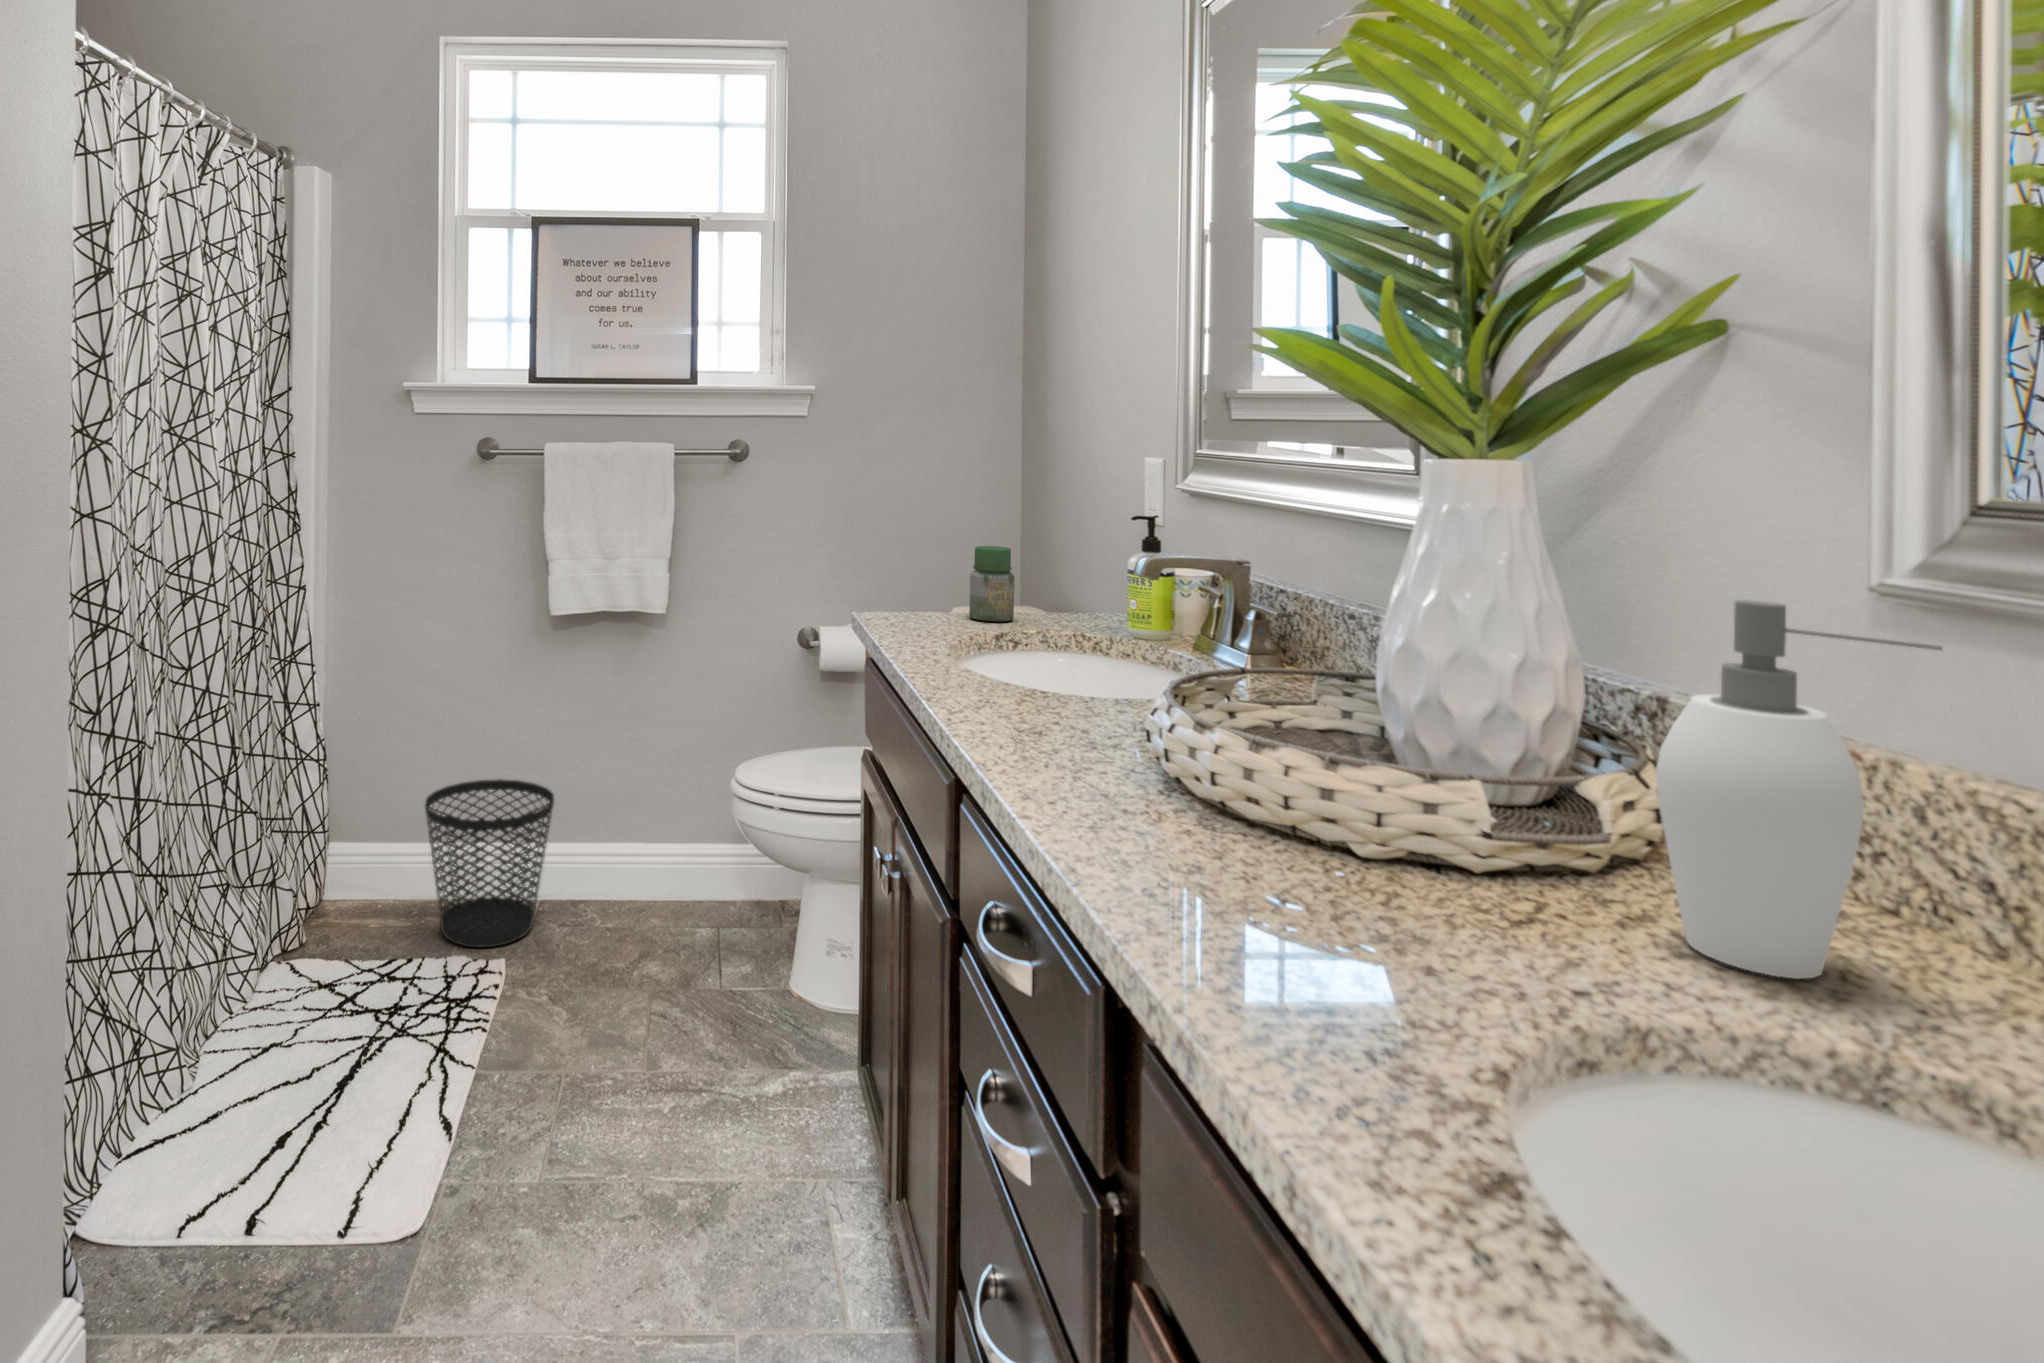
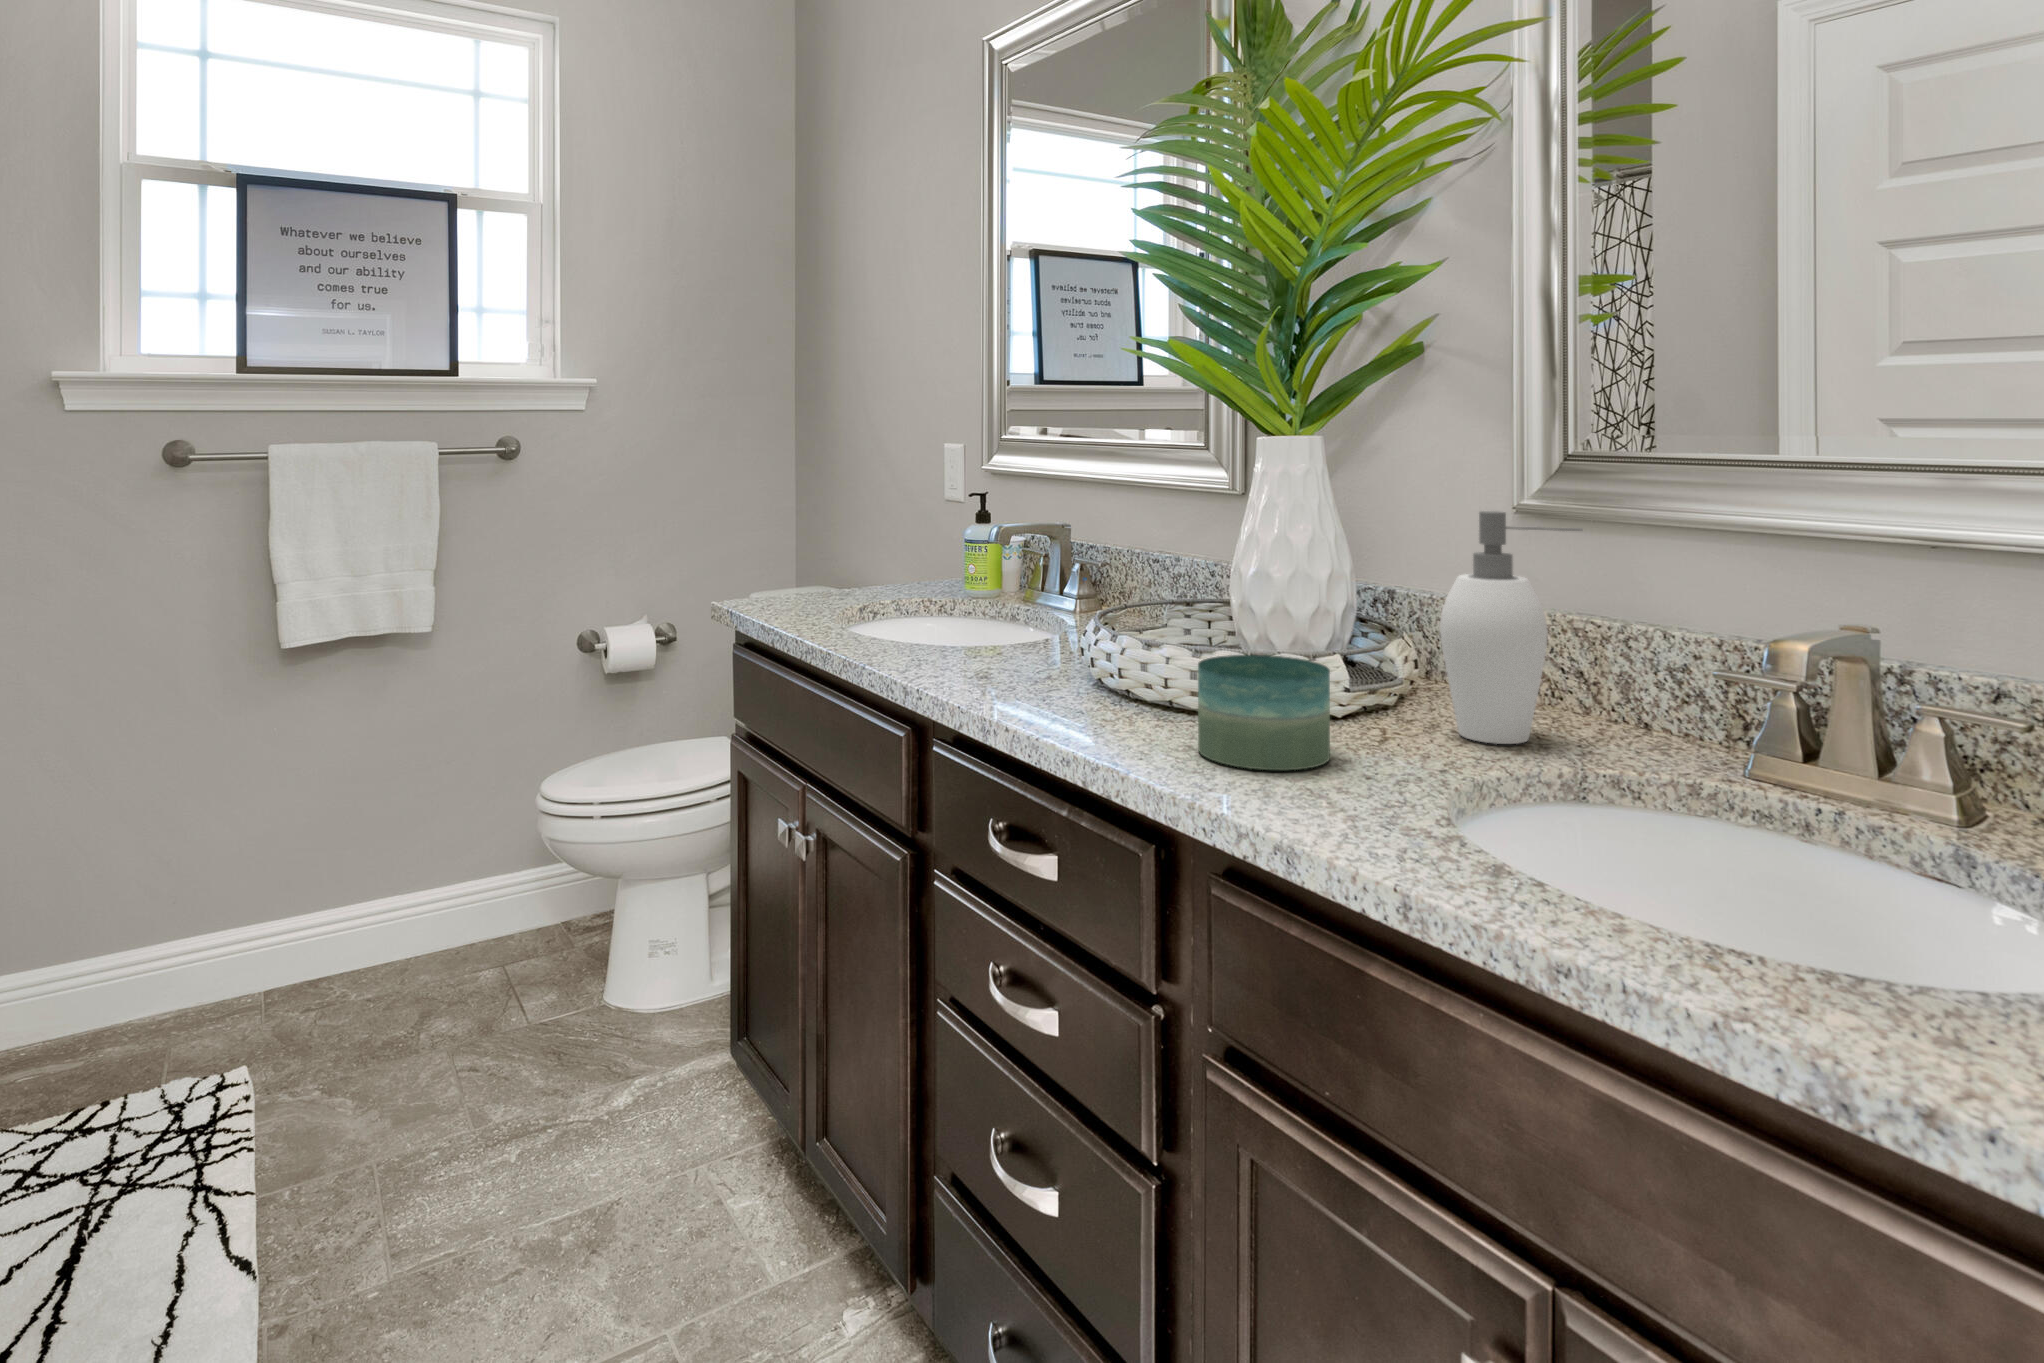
jar: present [969,546,1014,622] -> none [805,529,846,599]
candle: none [1220,759,1418,939] -> present [1198,655,1330,770]
wastebasket: present [425,779,554,947] -> none [104,855,290,1069]

